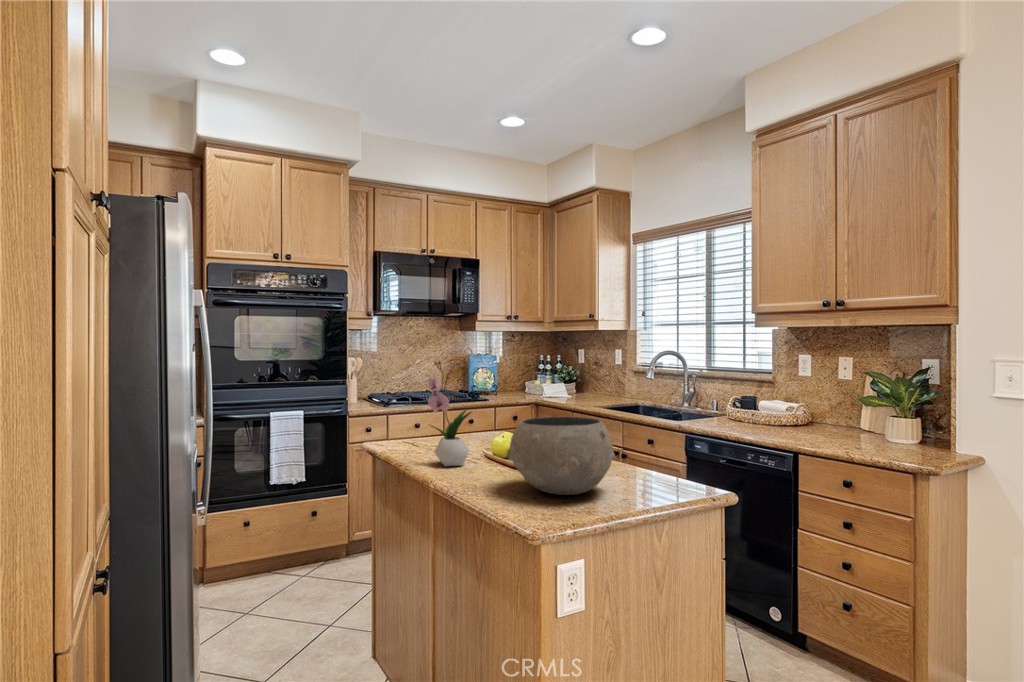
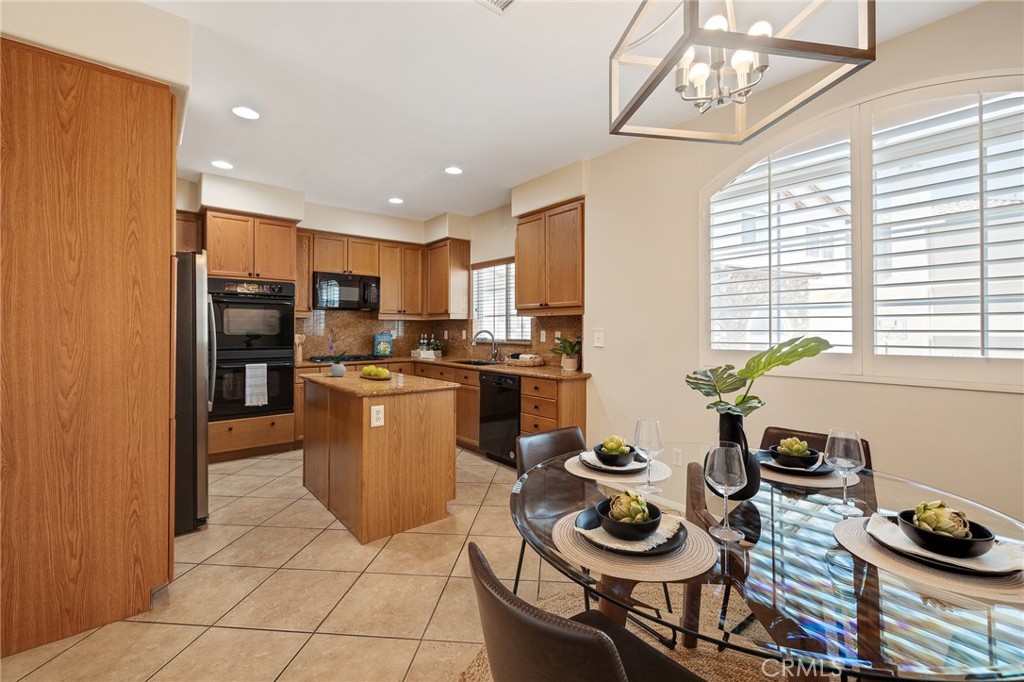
ceramic bowl: present [507,417,615,495] -> none [357,351,405,382]

